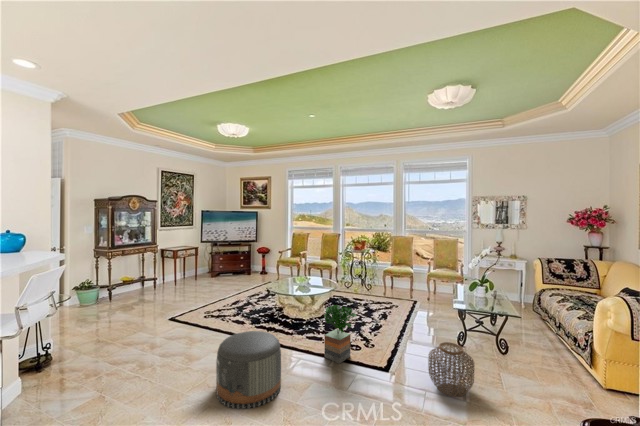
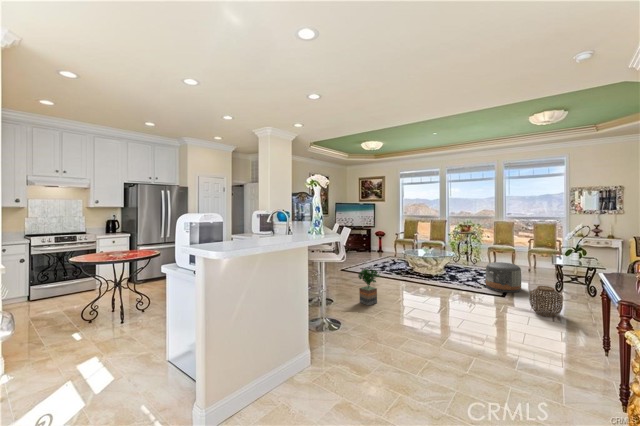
potted tree: present [324,305,356,363] -> present [358,269,380,305]
pouf: present [216,331,281,409] -> present [486,262,521,292]

